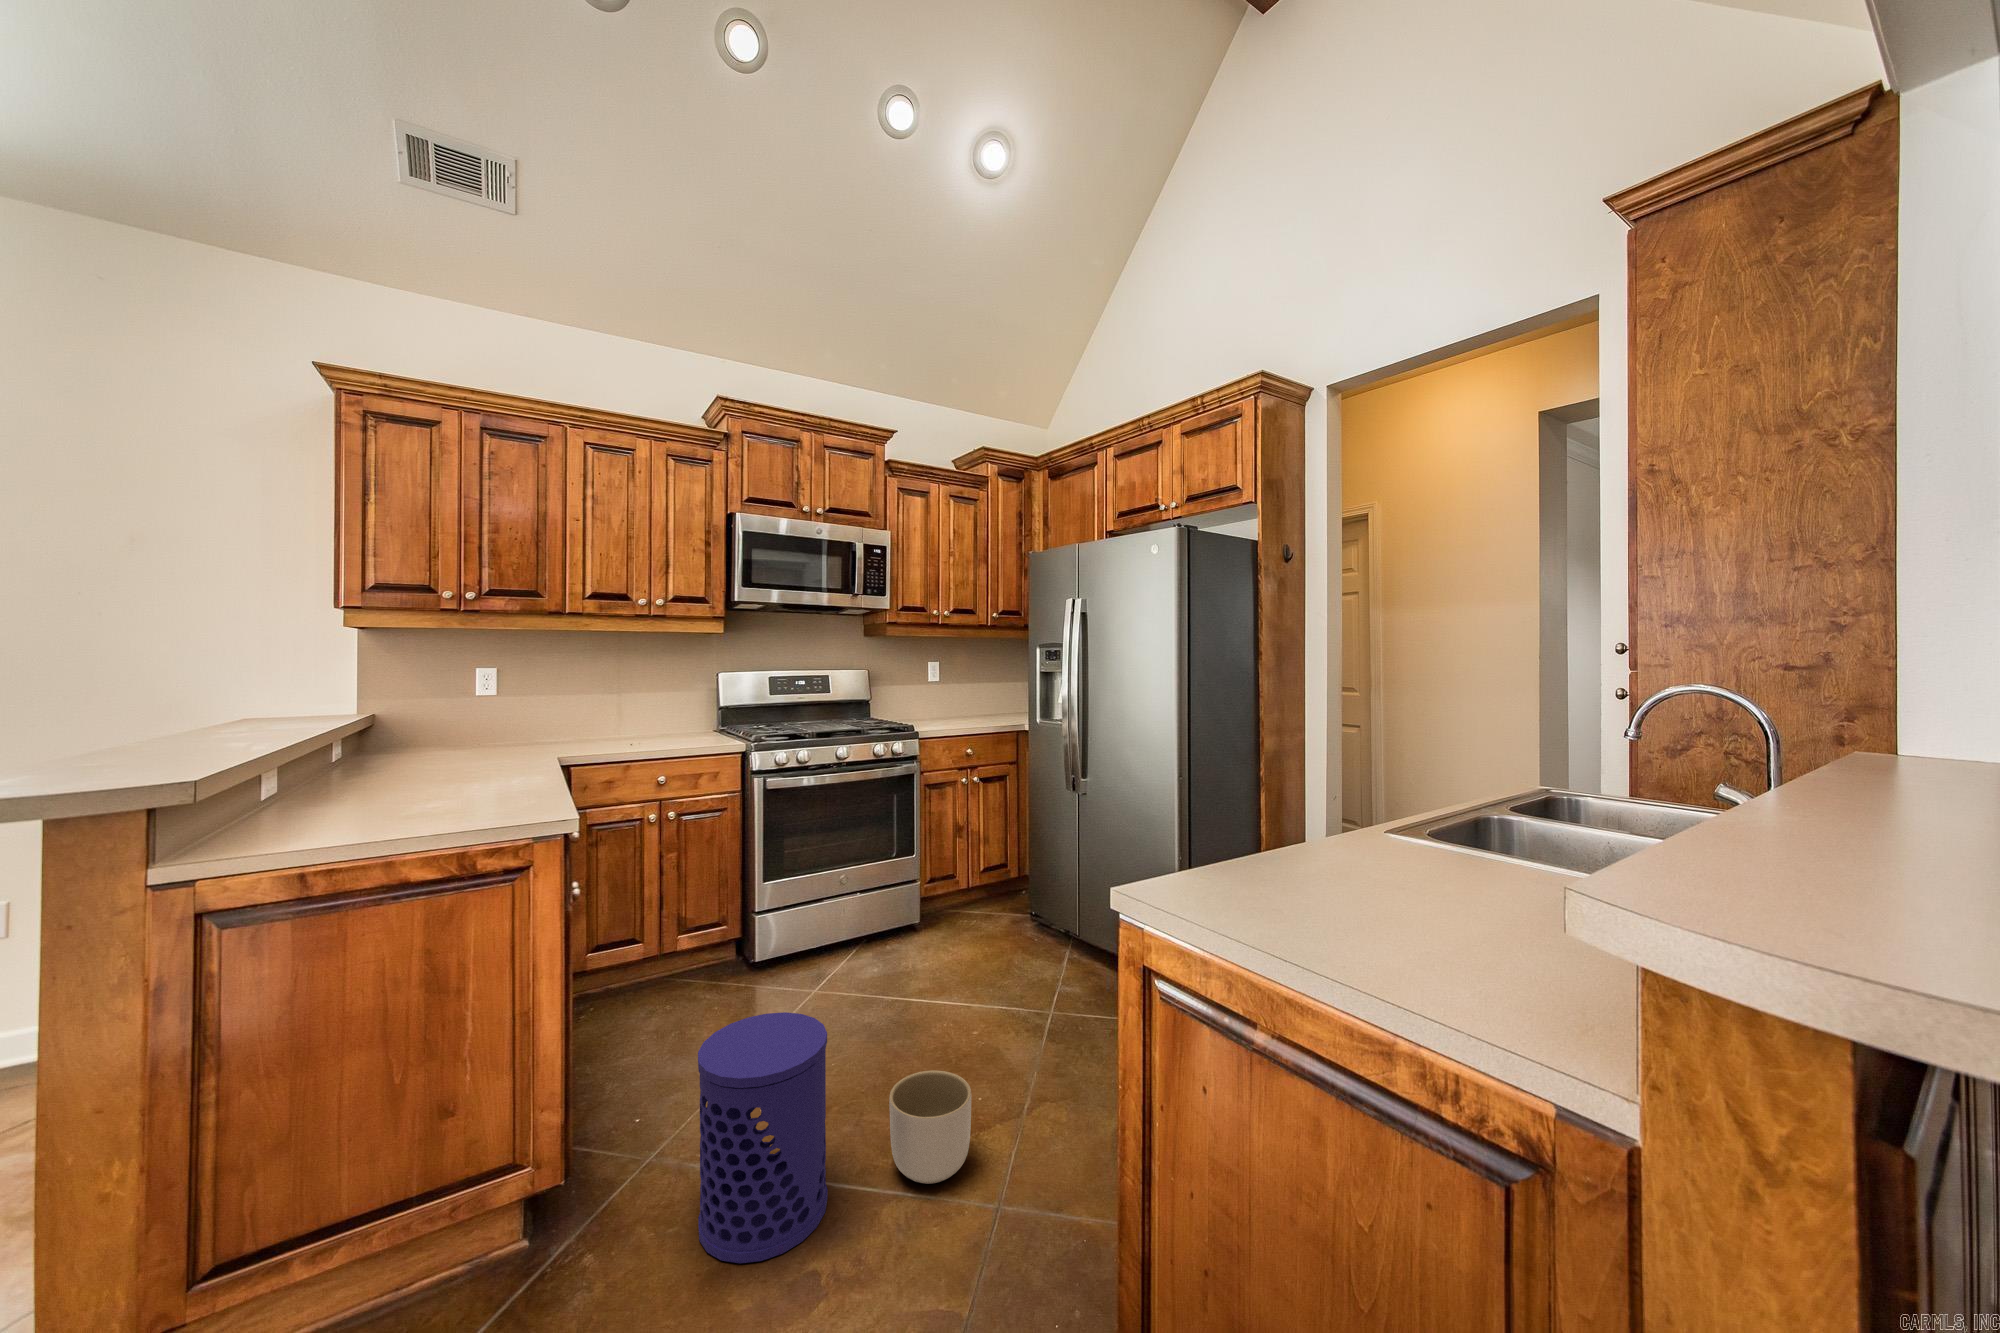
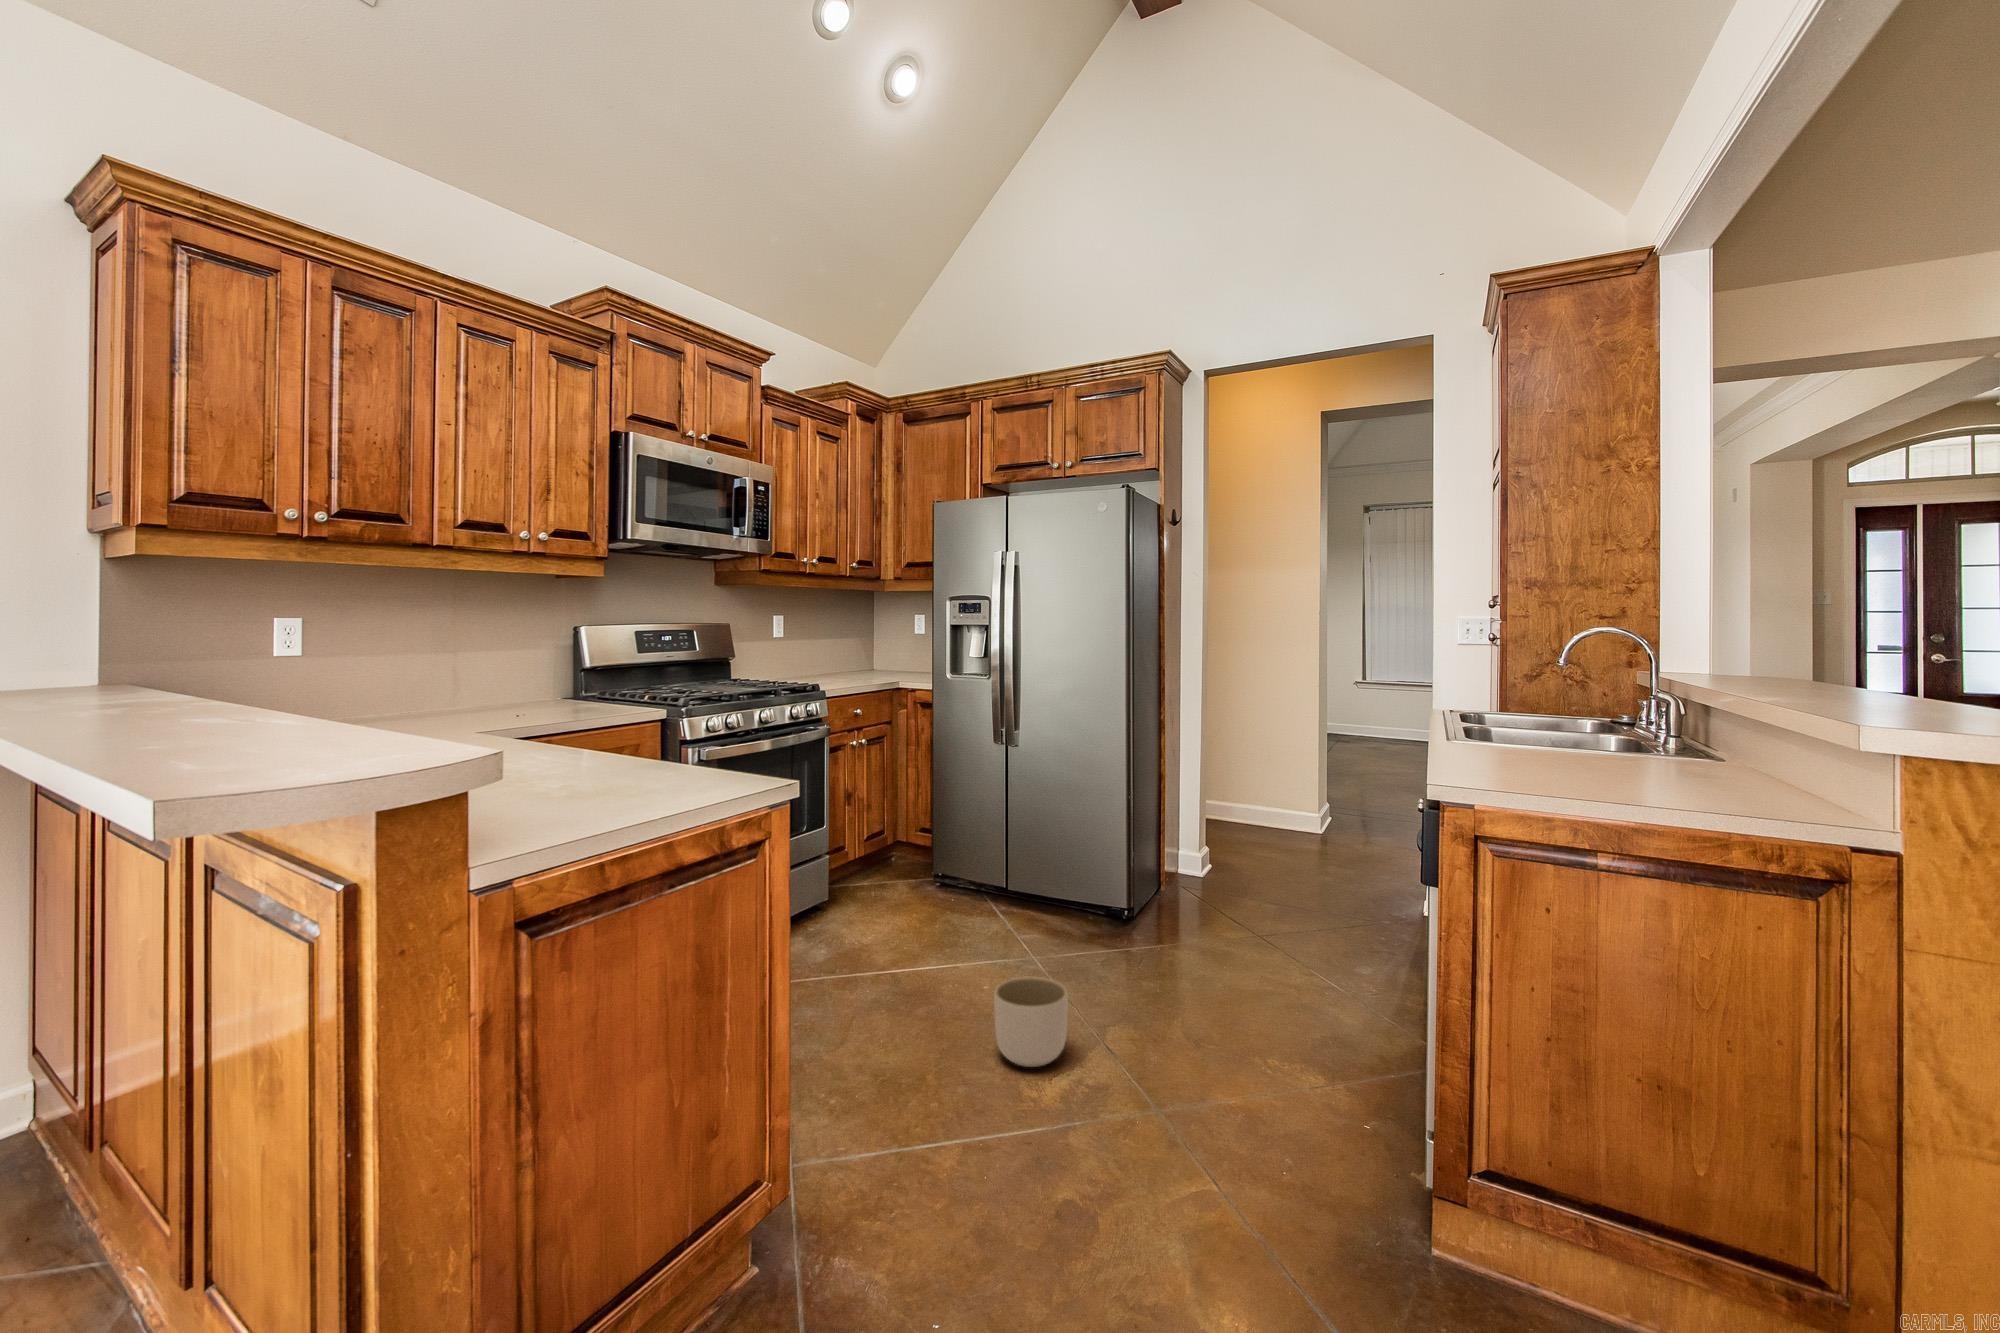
waste bin: present [698,1012,828,1263] -> none [864,938,981,1153]

